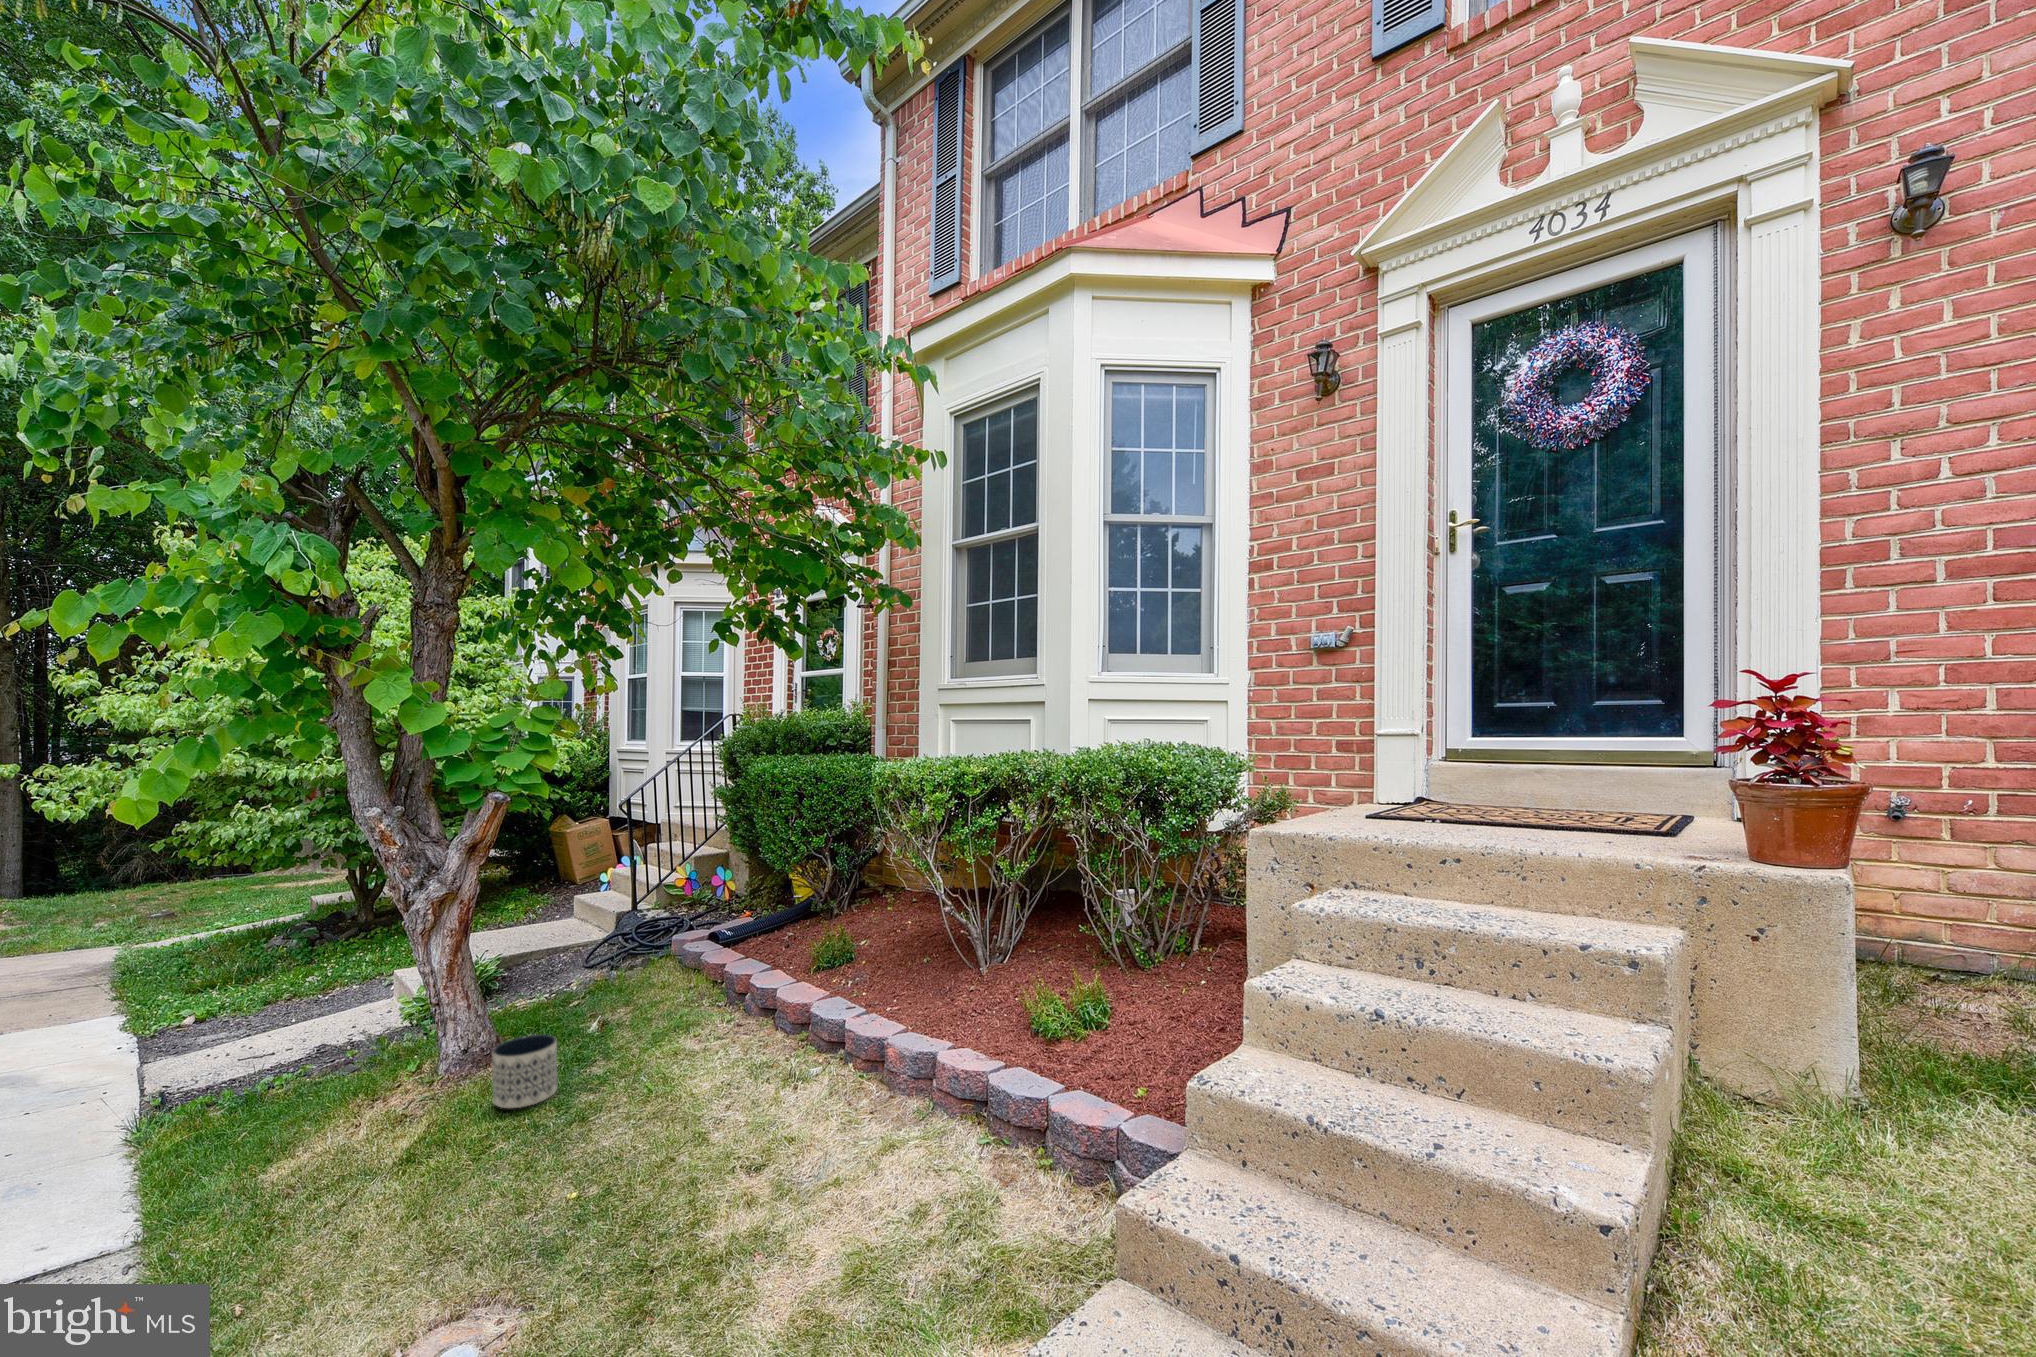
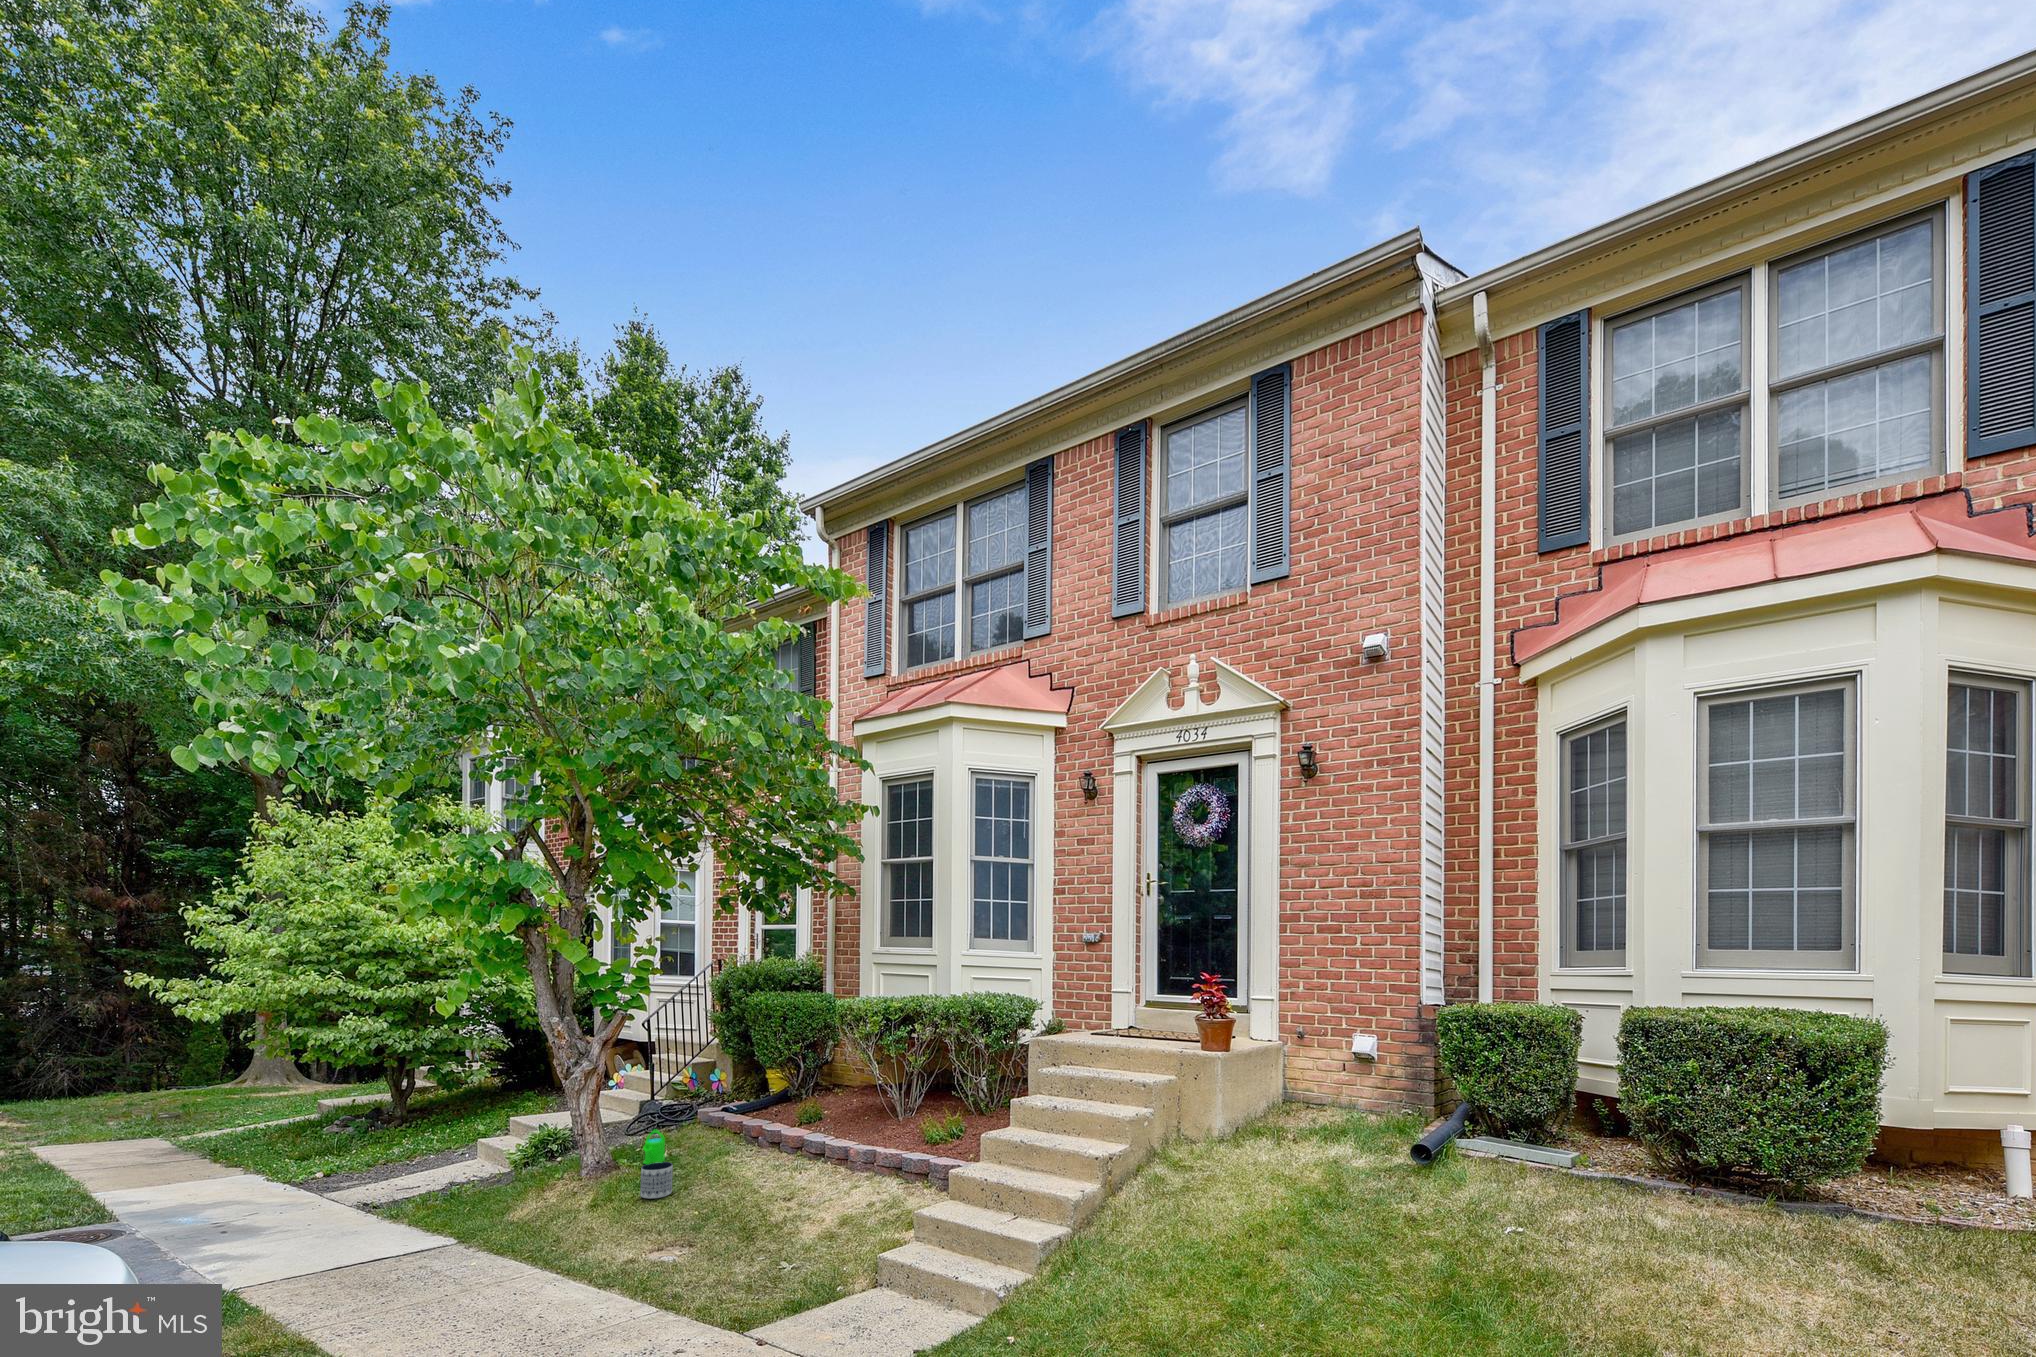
watering can: none [551,961,601,1019] -> present [643,1130,665,1164]

